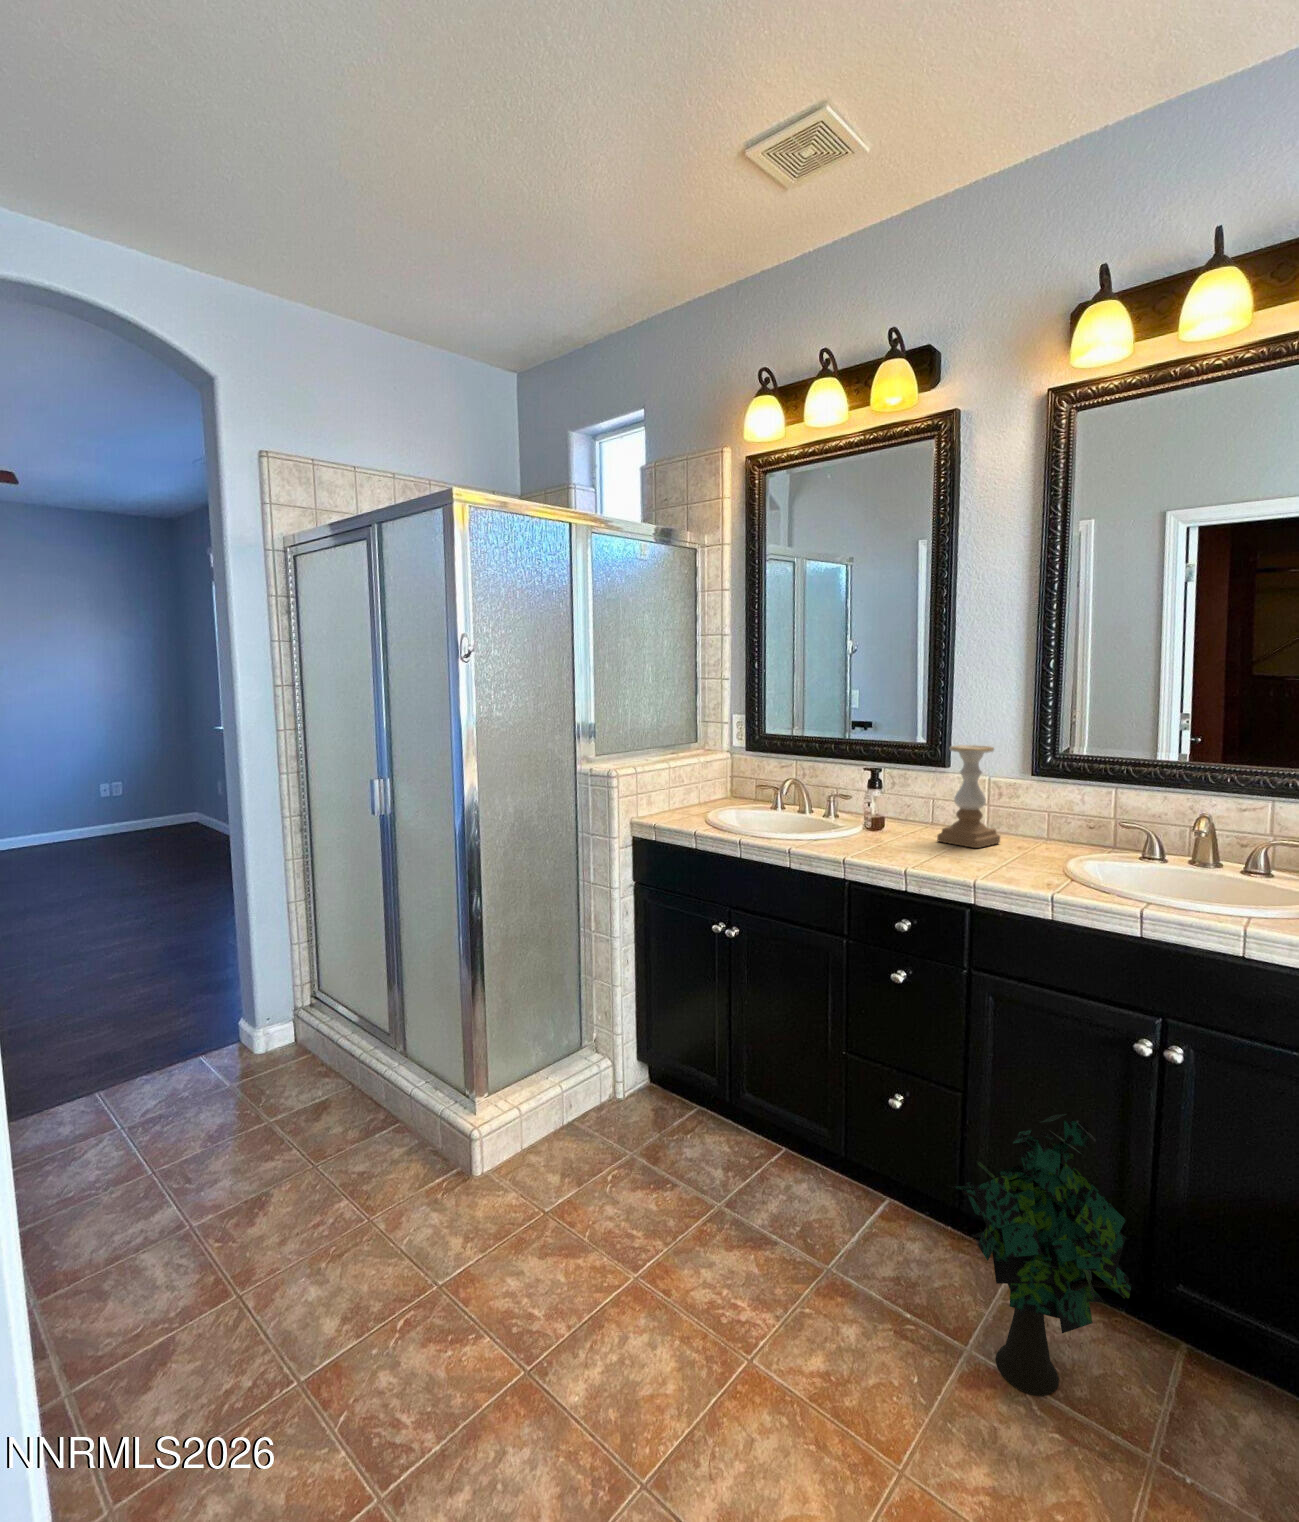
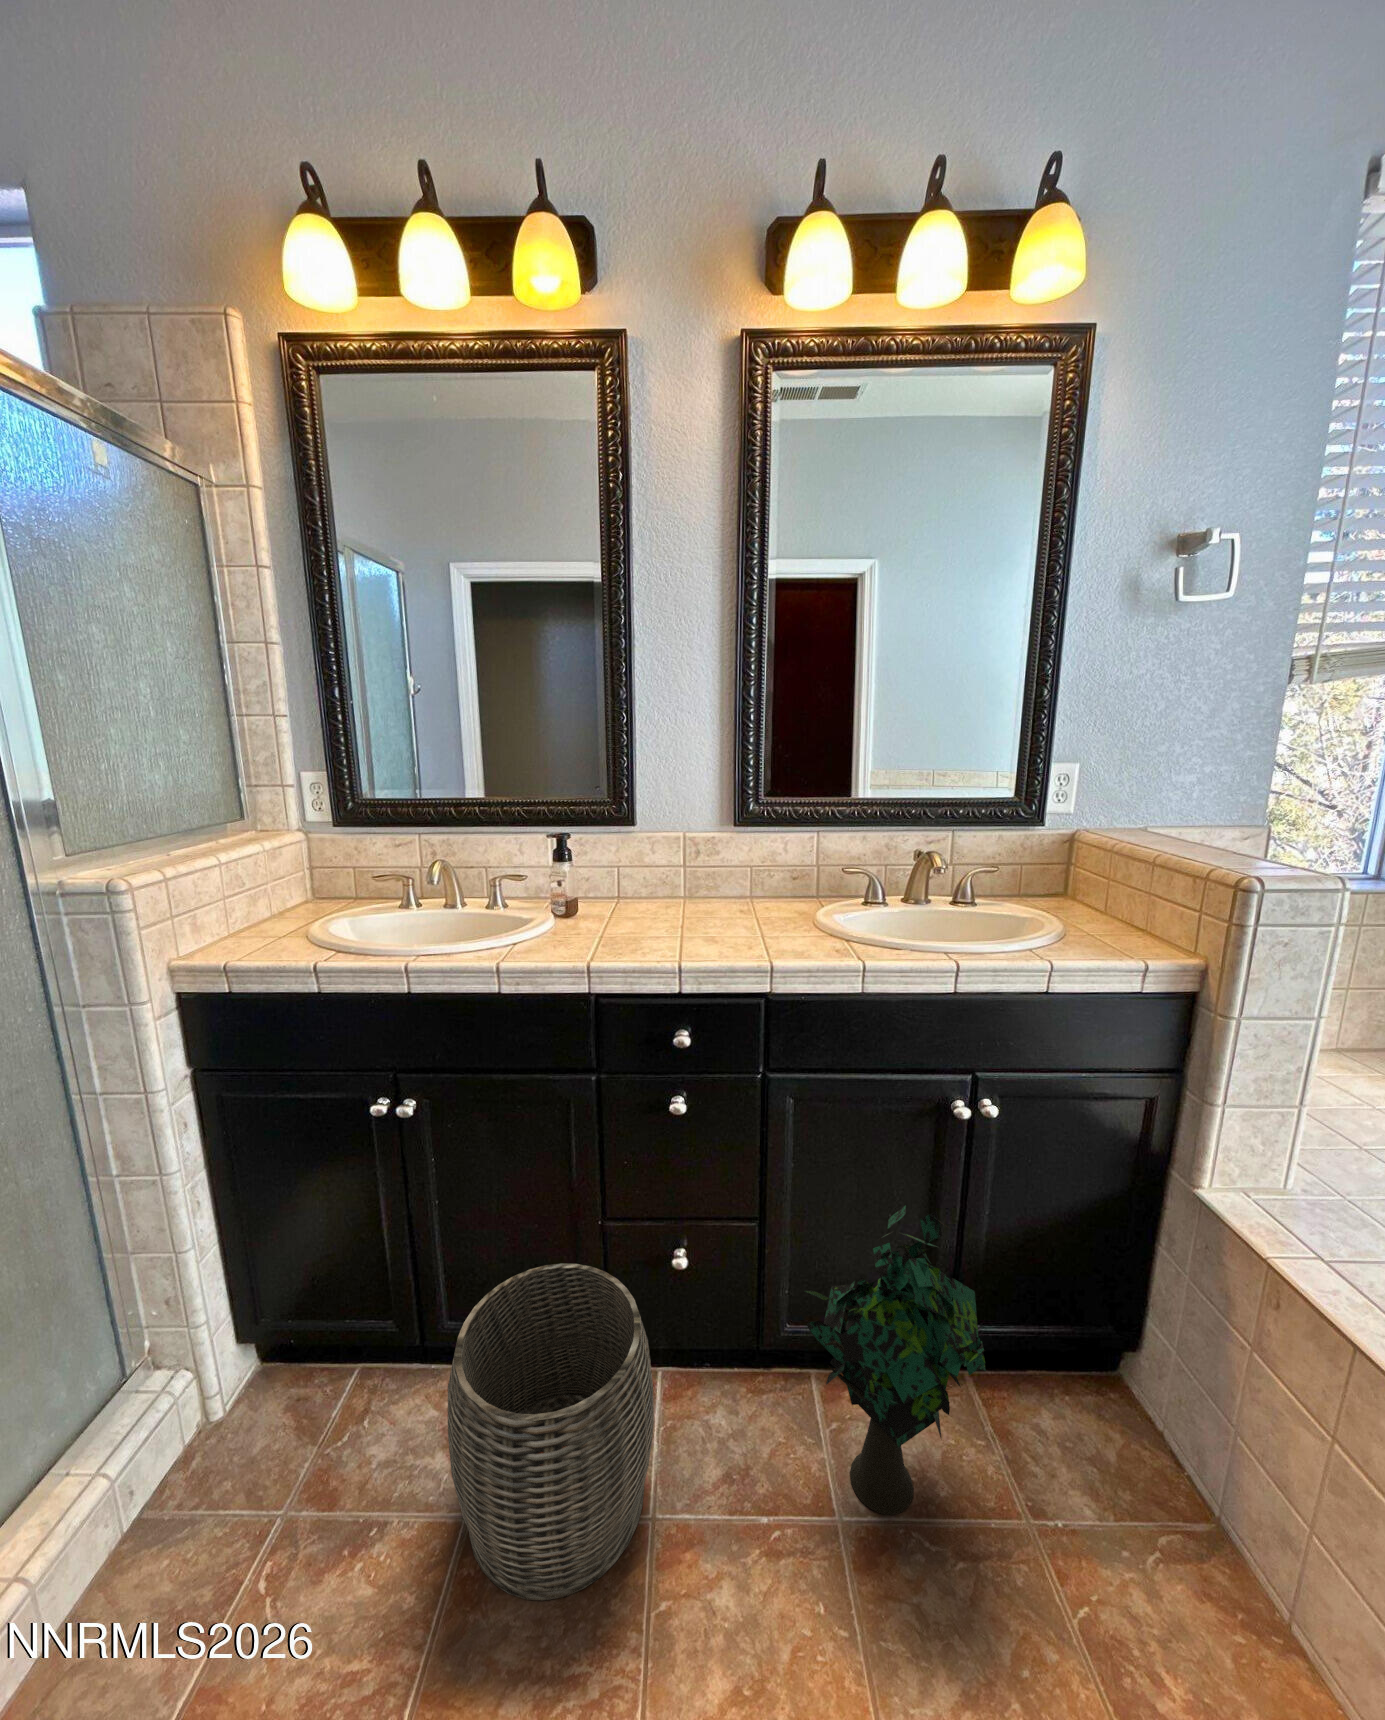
candle holder: present [937,745,1000,848] -> none [653,800,710,920]
woven basket: none [706,1066,848,1276] -> present [448,1263,654,1600]

